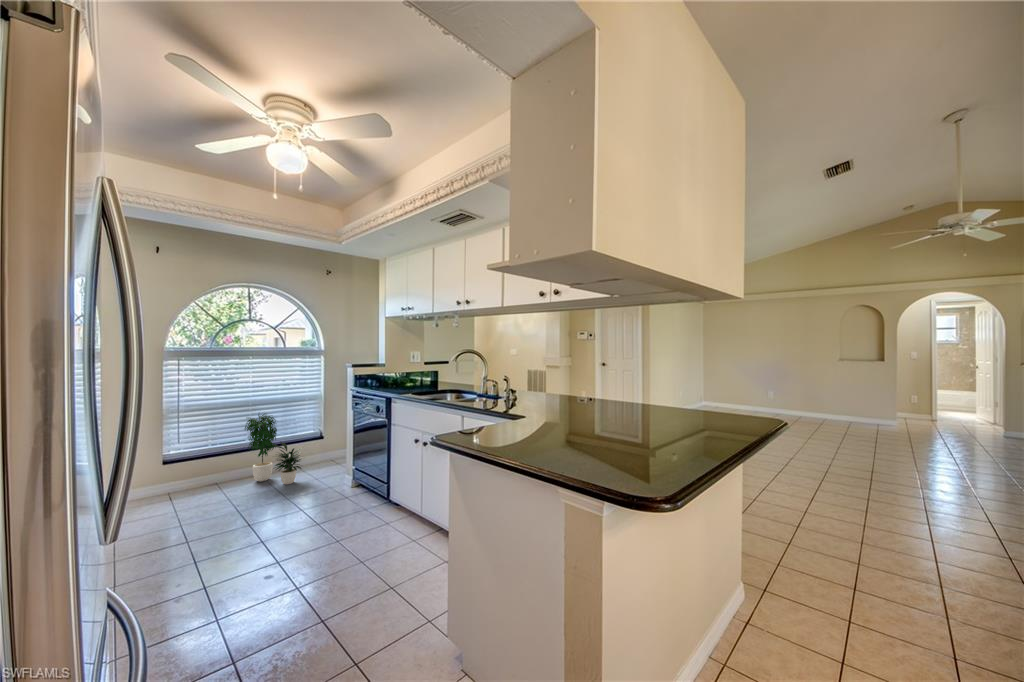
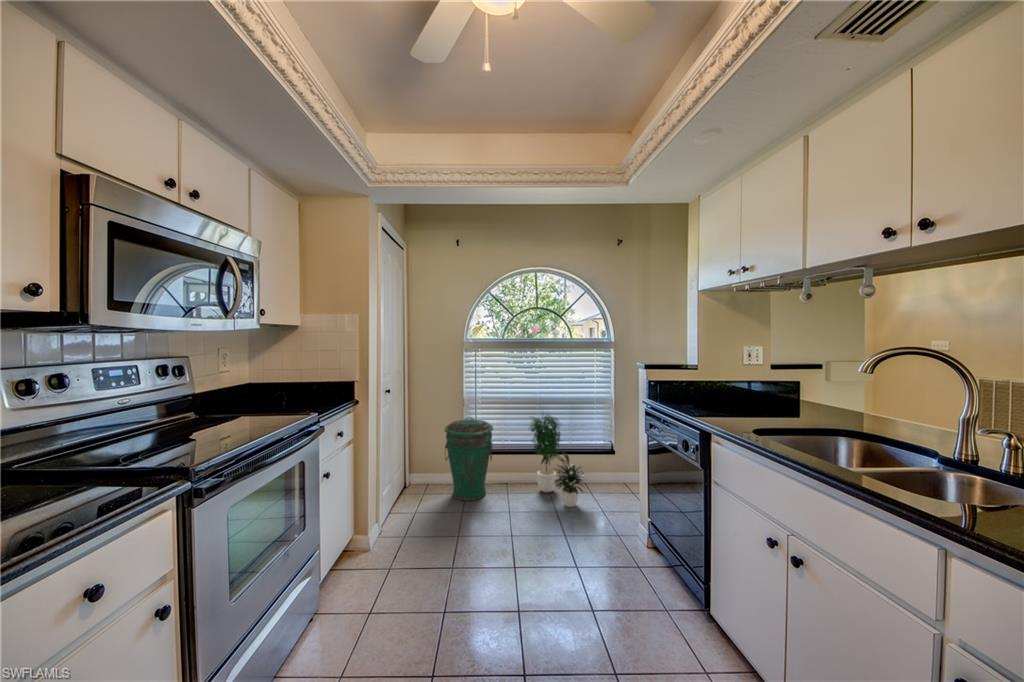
trash can: none [144,425,206,507] -> present [444,417,493,500]

